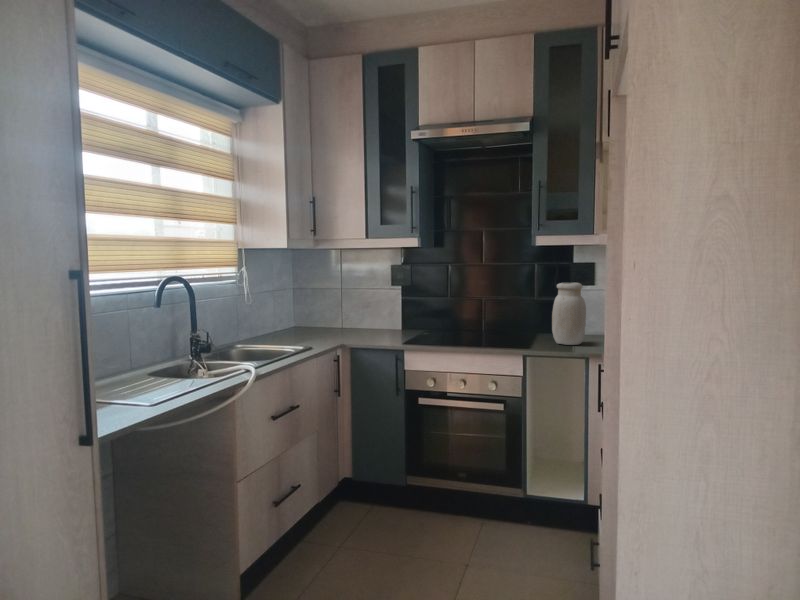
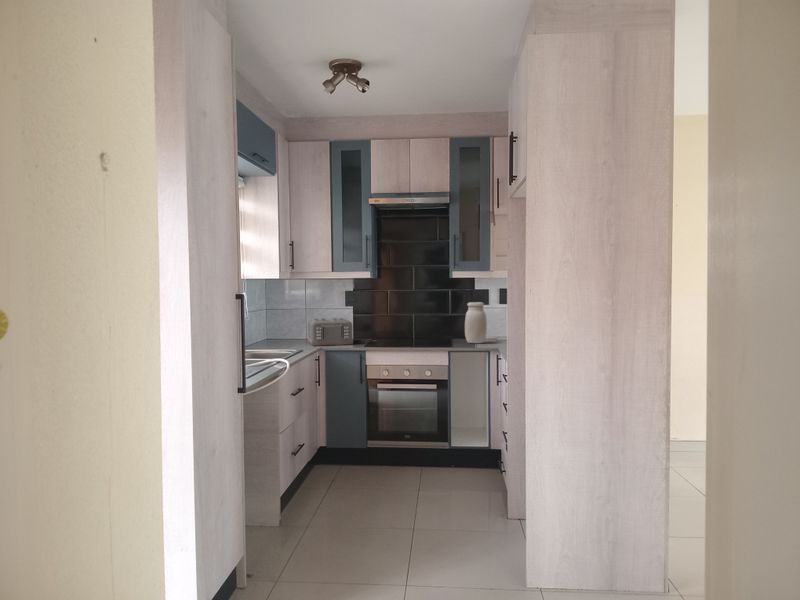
toaster: none [334,302,391,340] -> present [308,318,353,346]

